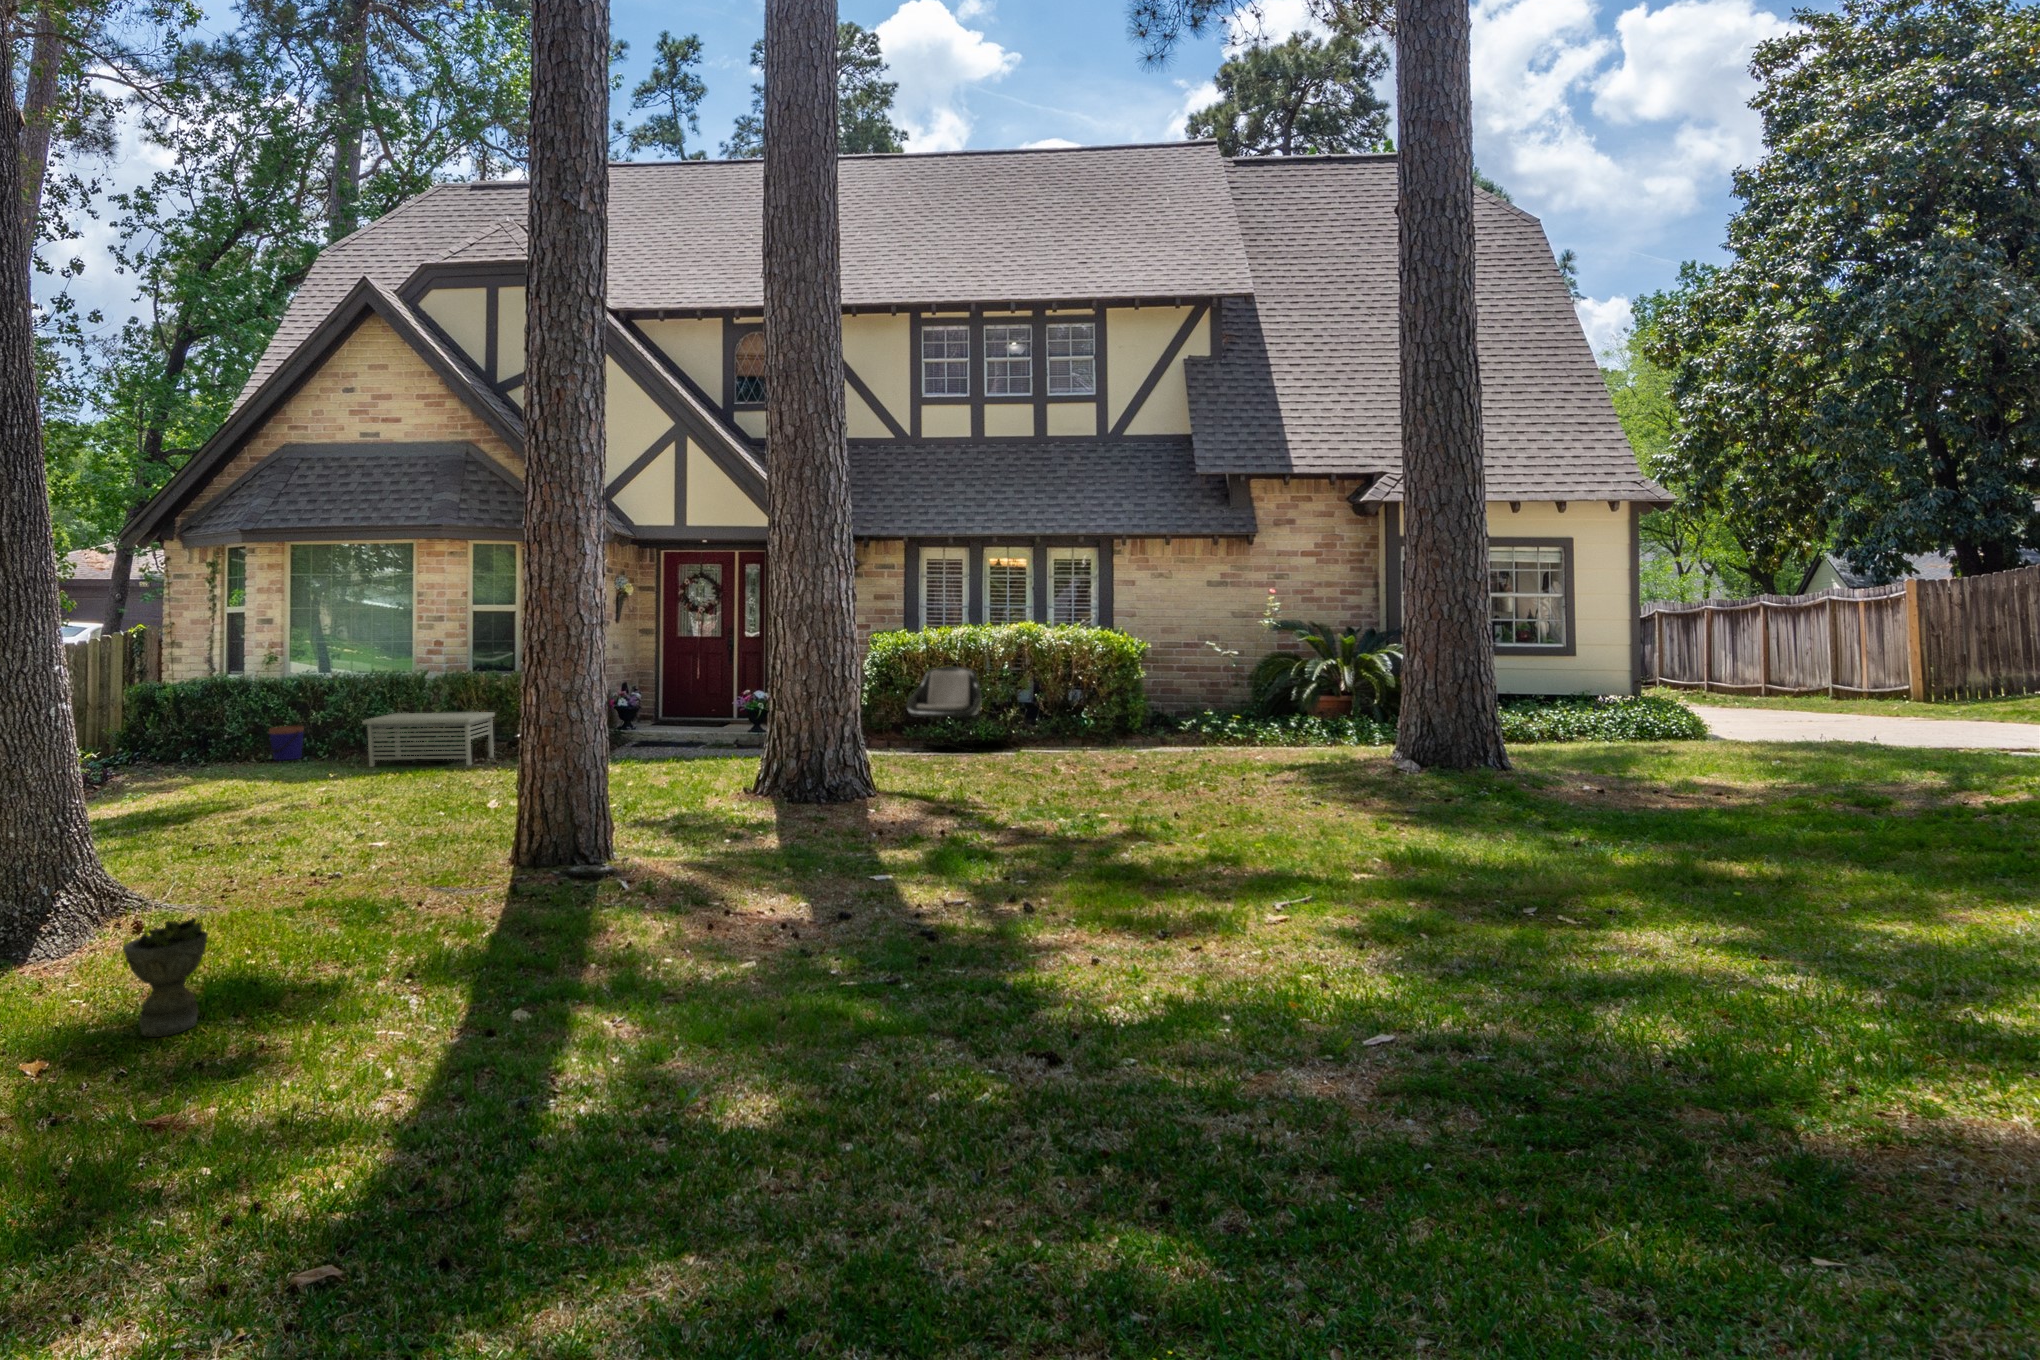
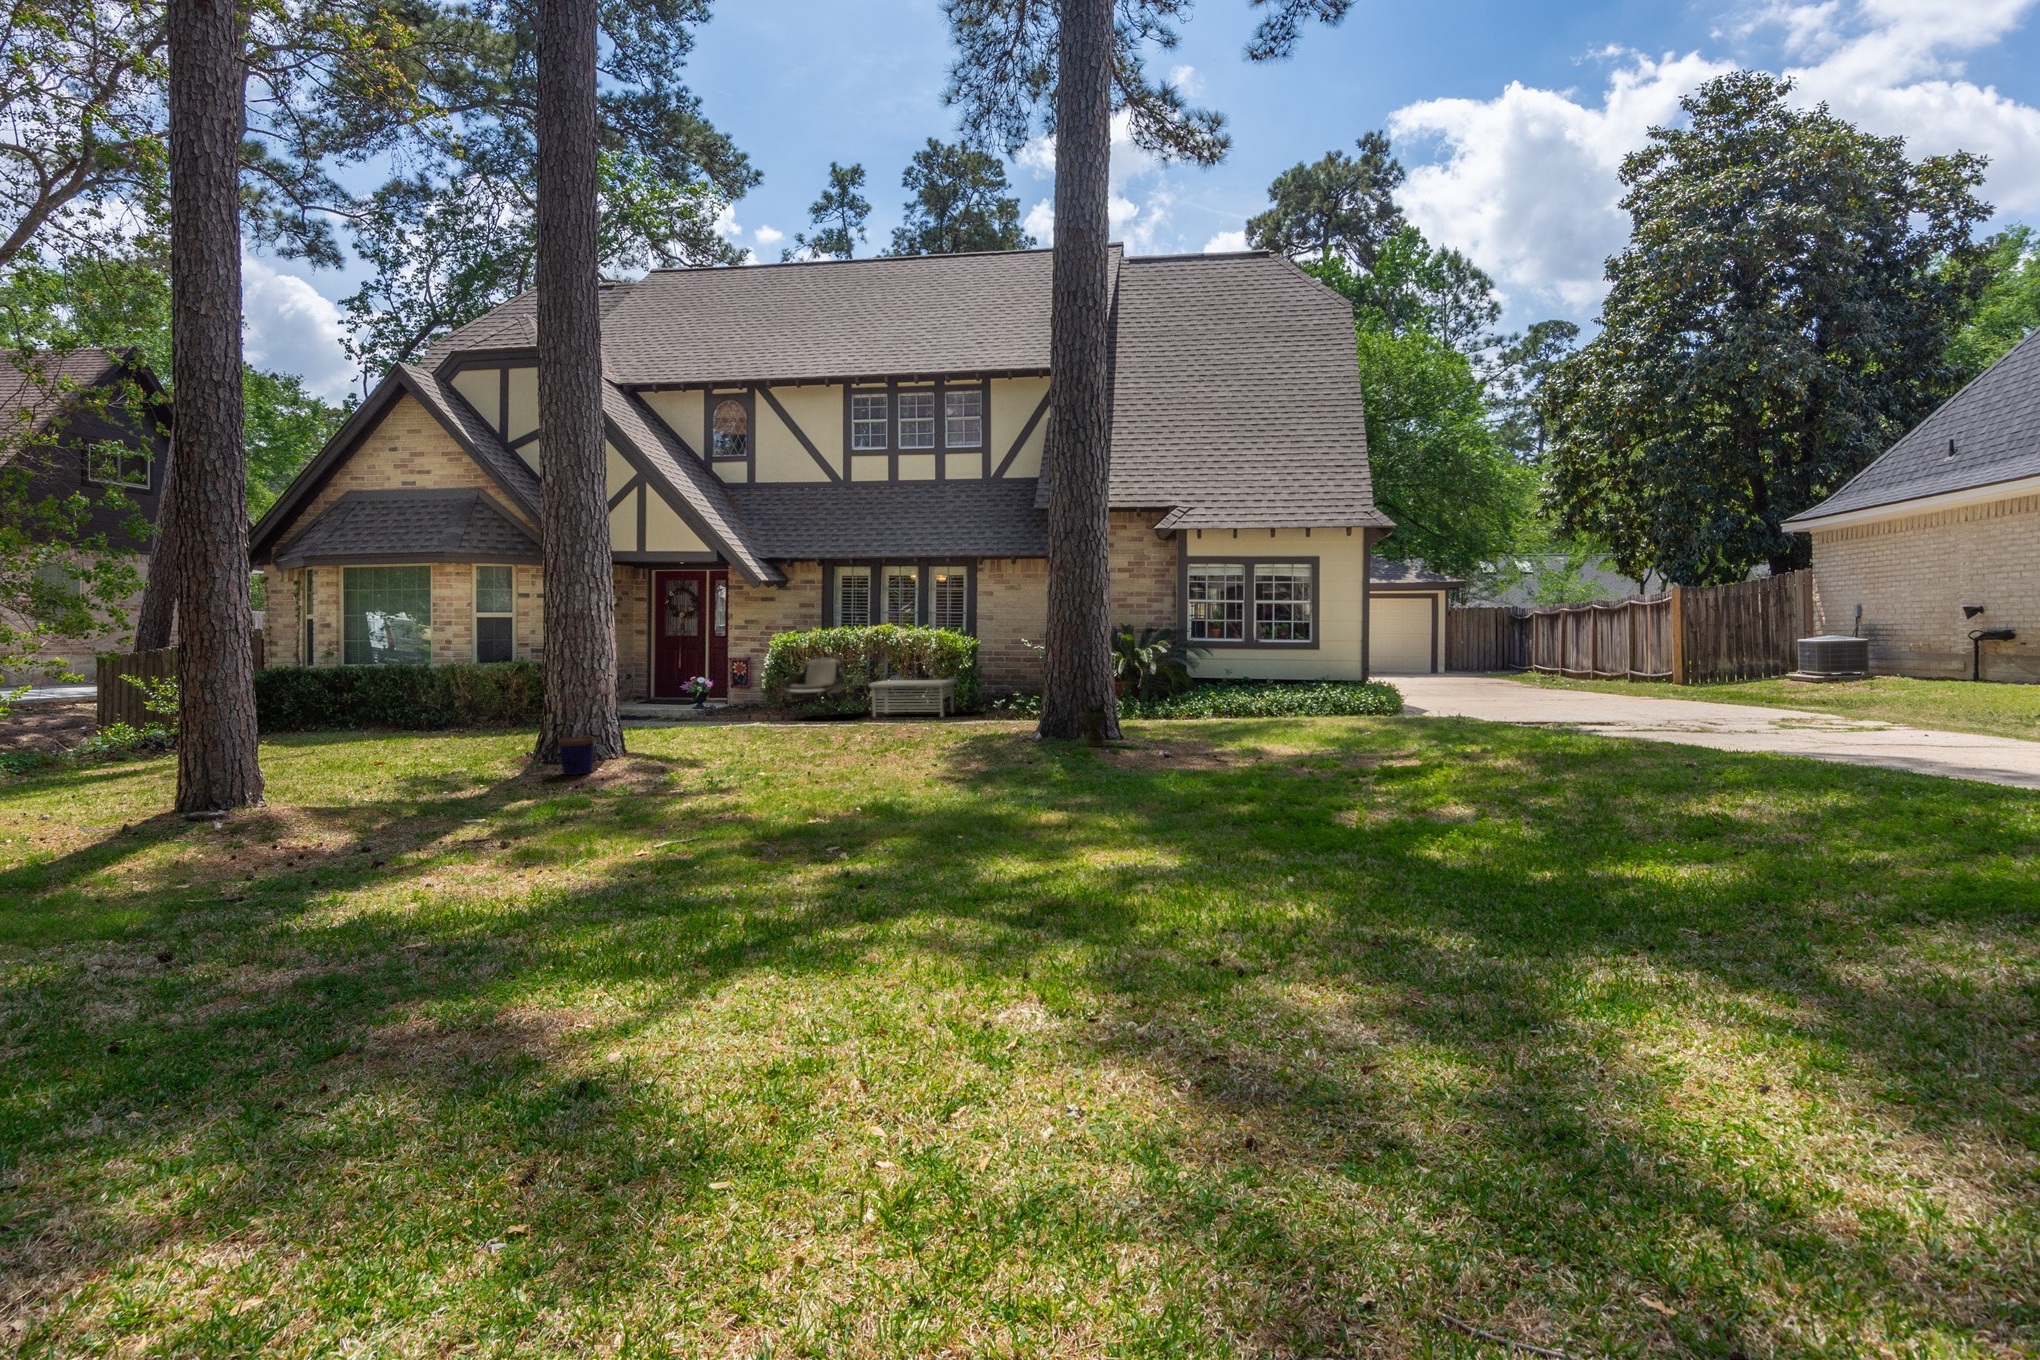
storage bench: present [362,712,495,767] -> present [869,680,954,717]
bucket: present [268,726,304,760] -> present [557,736,594,775]
planter: present [123,918,208,1037] -> present [1081,704,1106,747]

